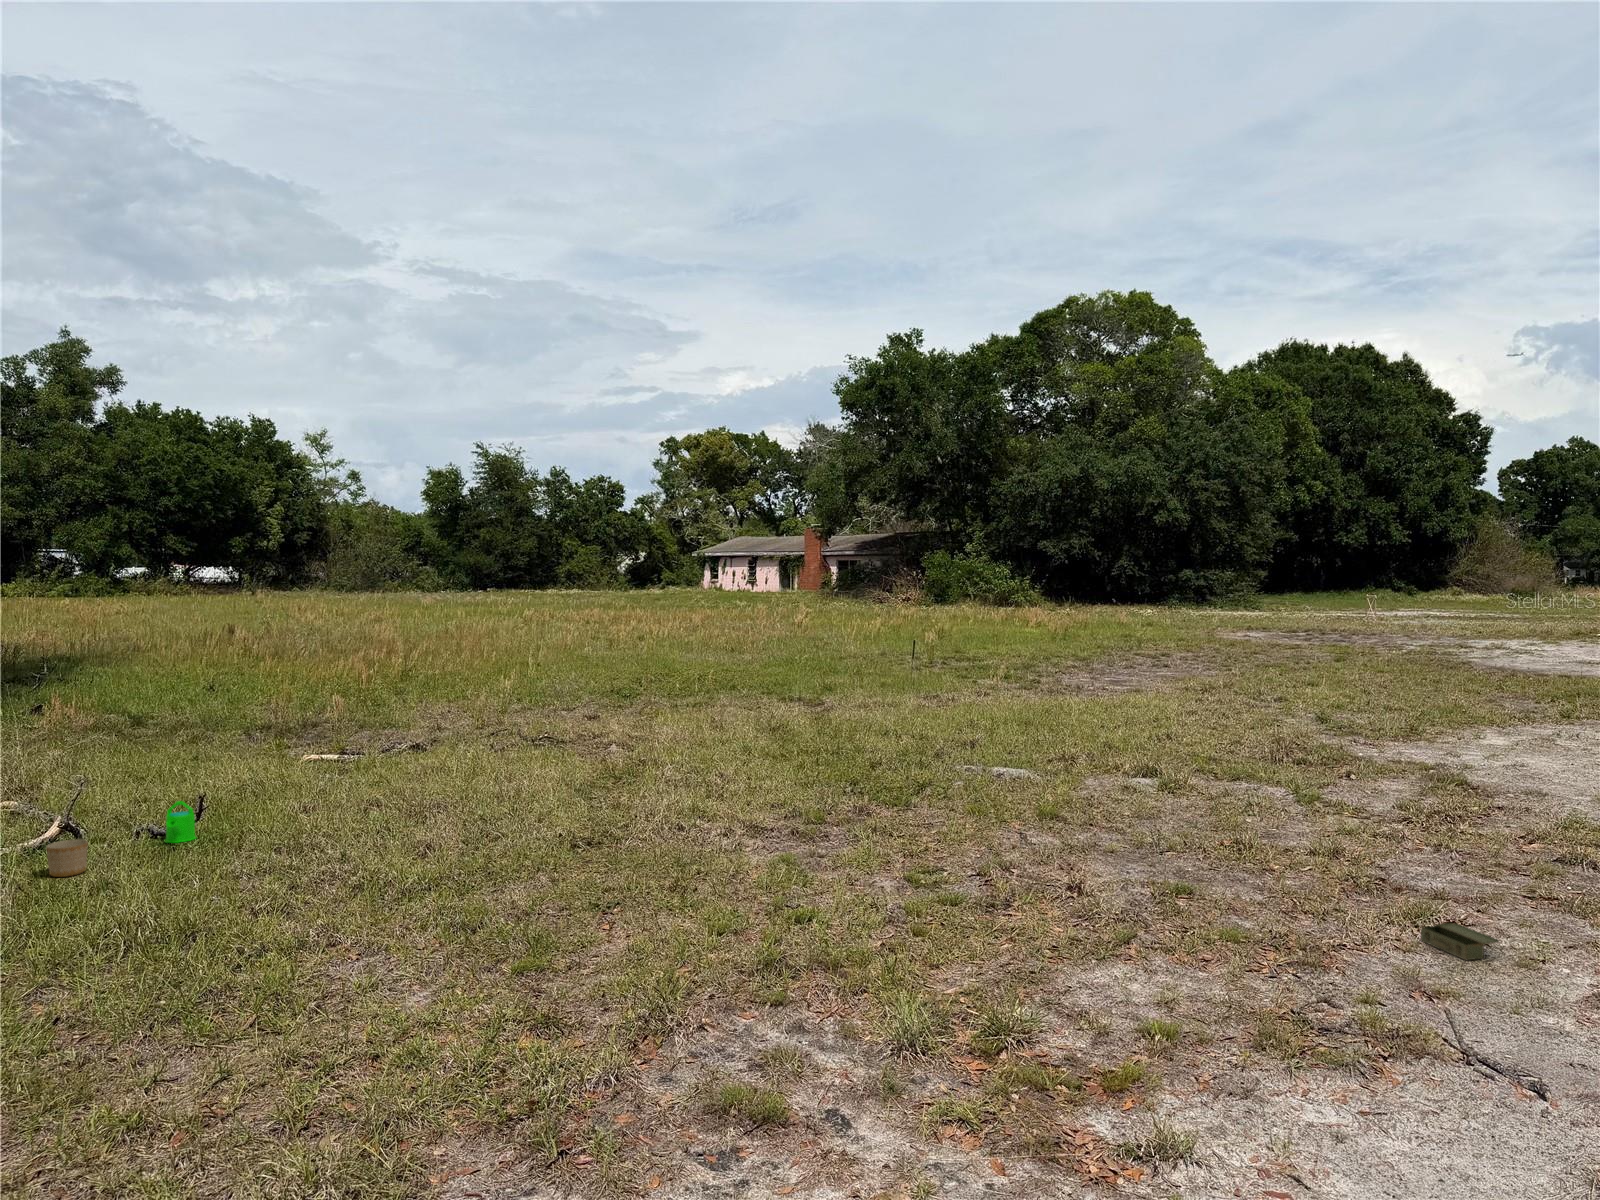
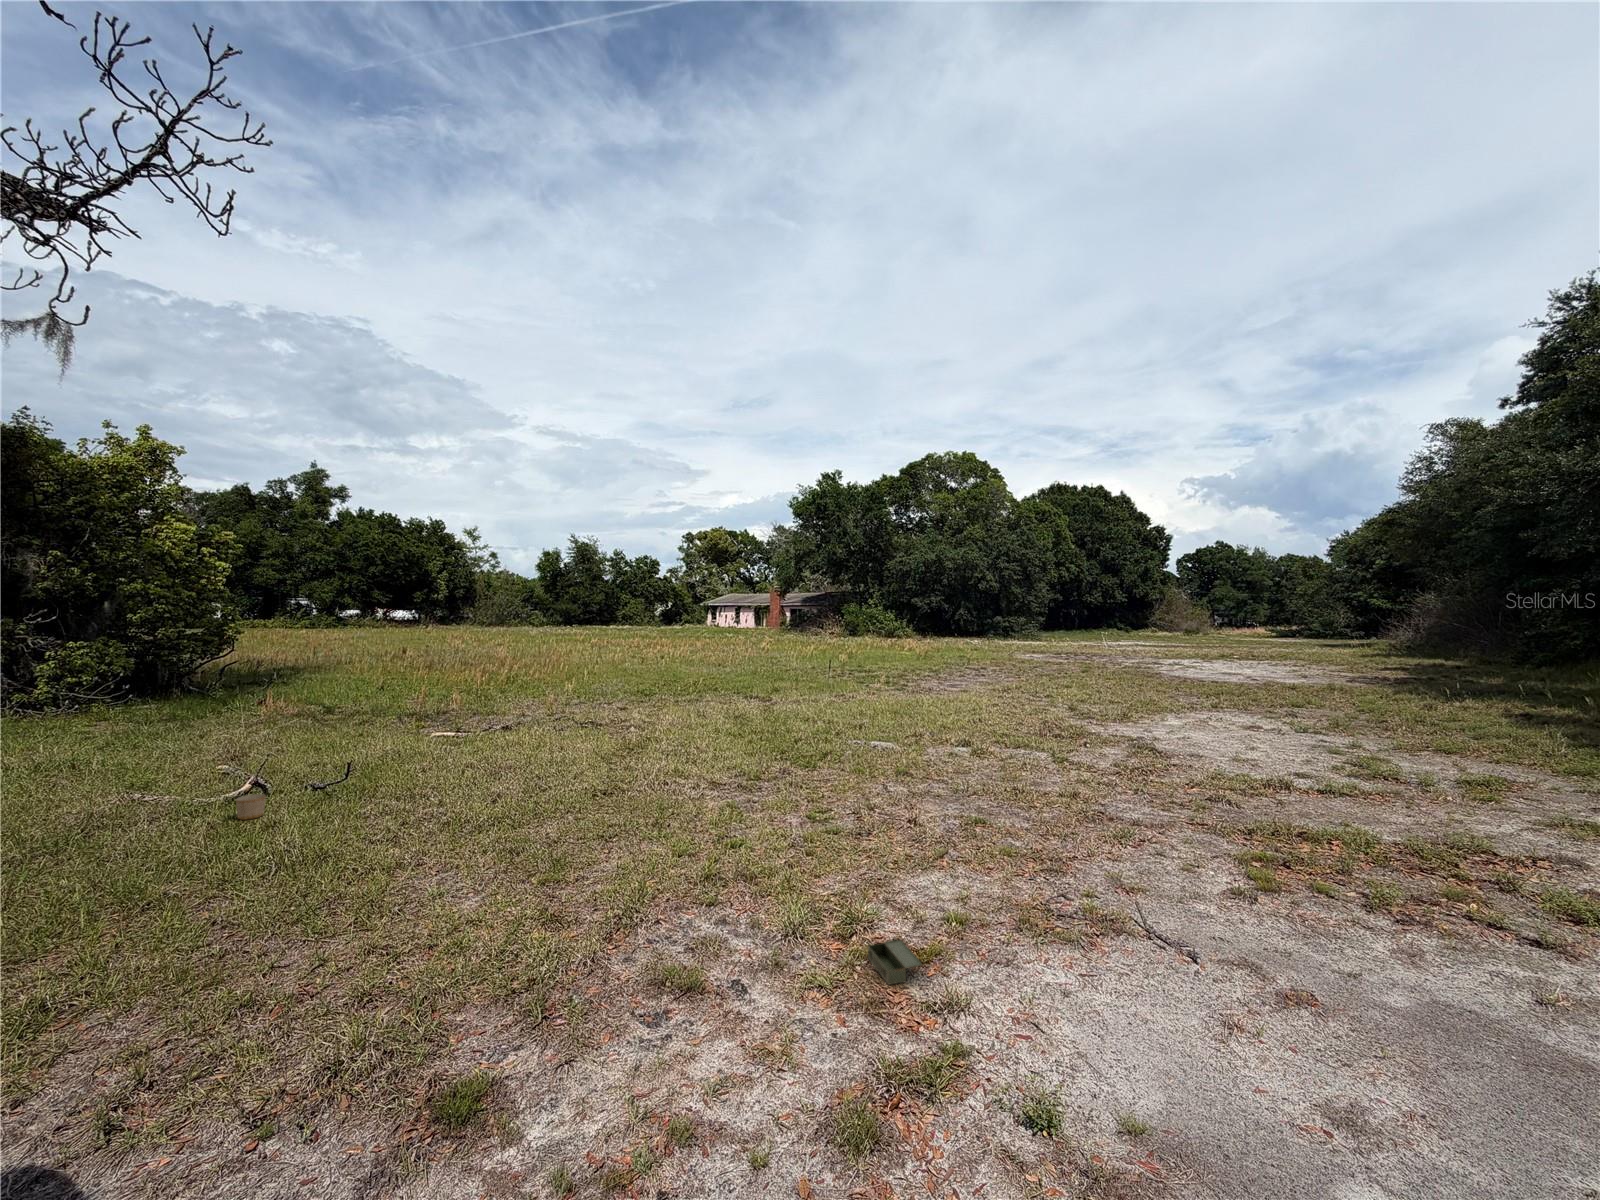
watering can: present [165,801,196,843] -> none [324,767,347,795]
toolbox: present [1421,923,1499,960] -> present [868,940,922,985]

